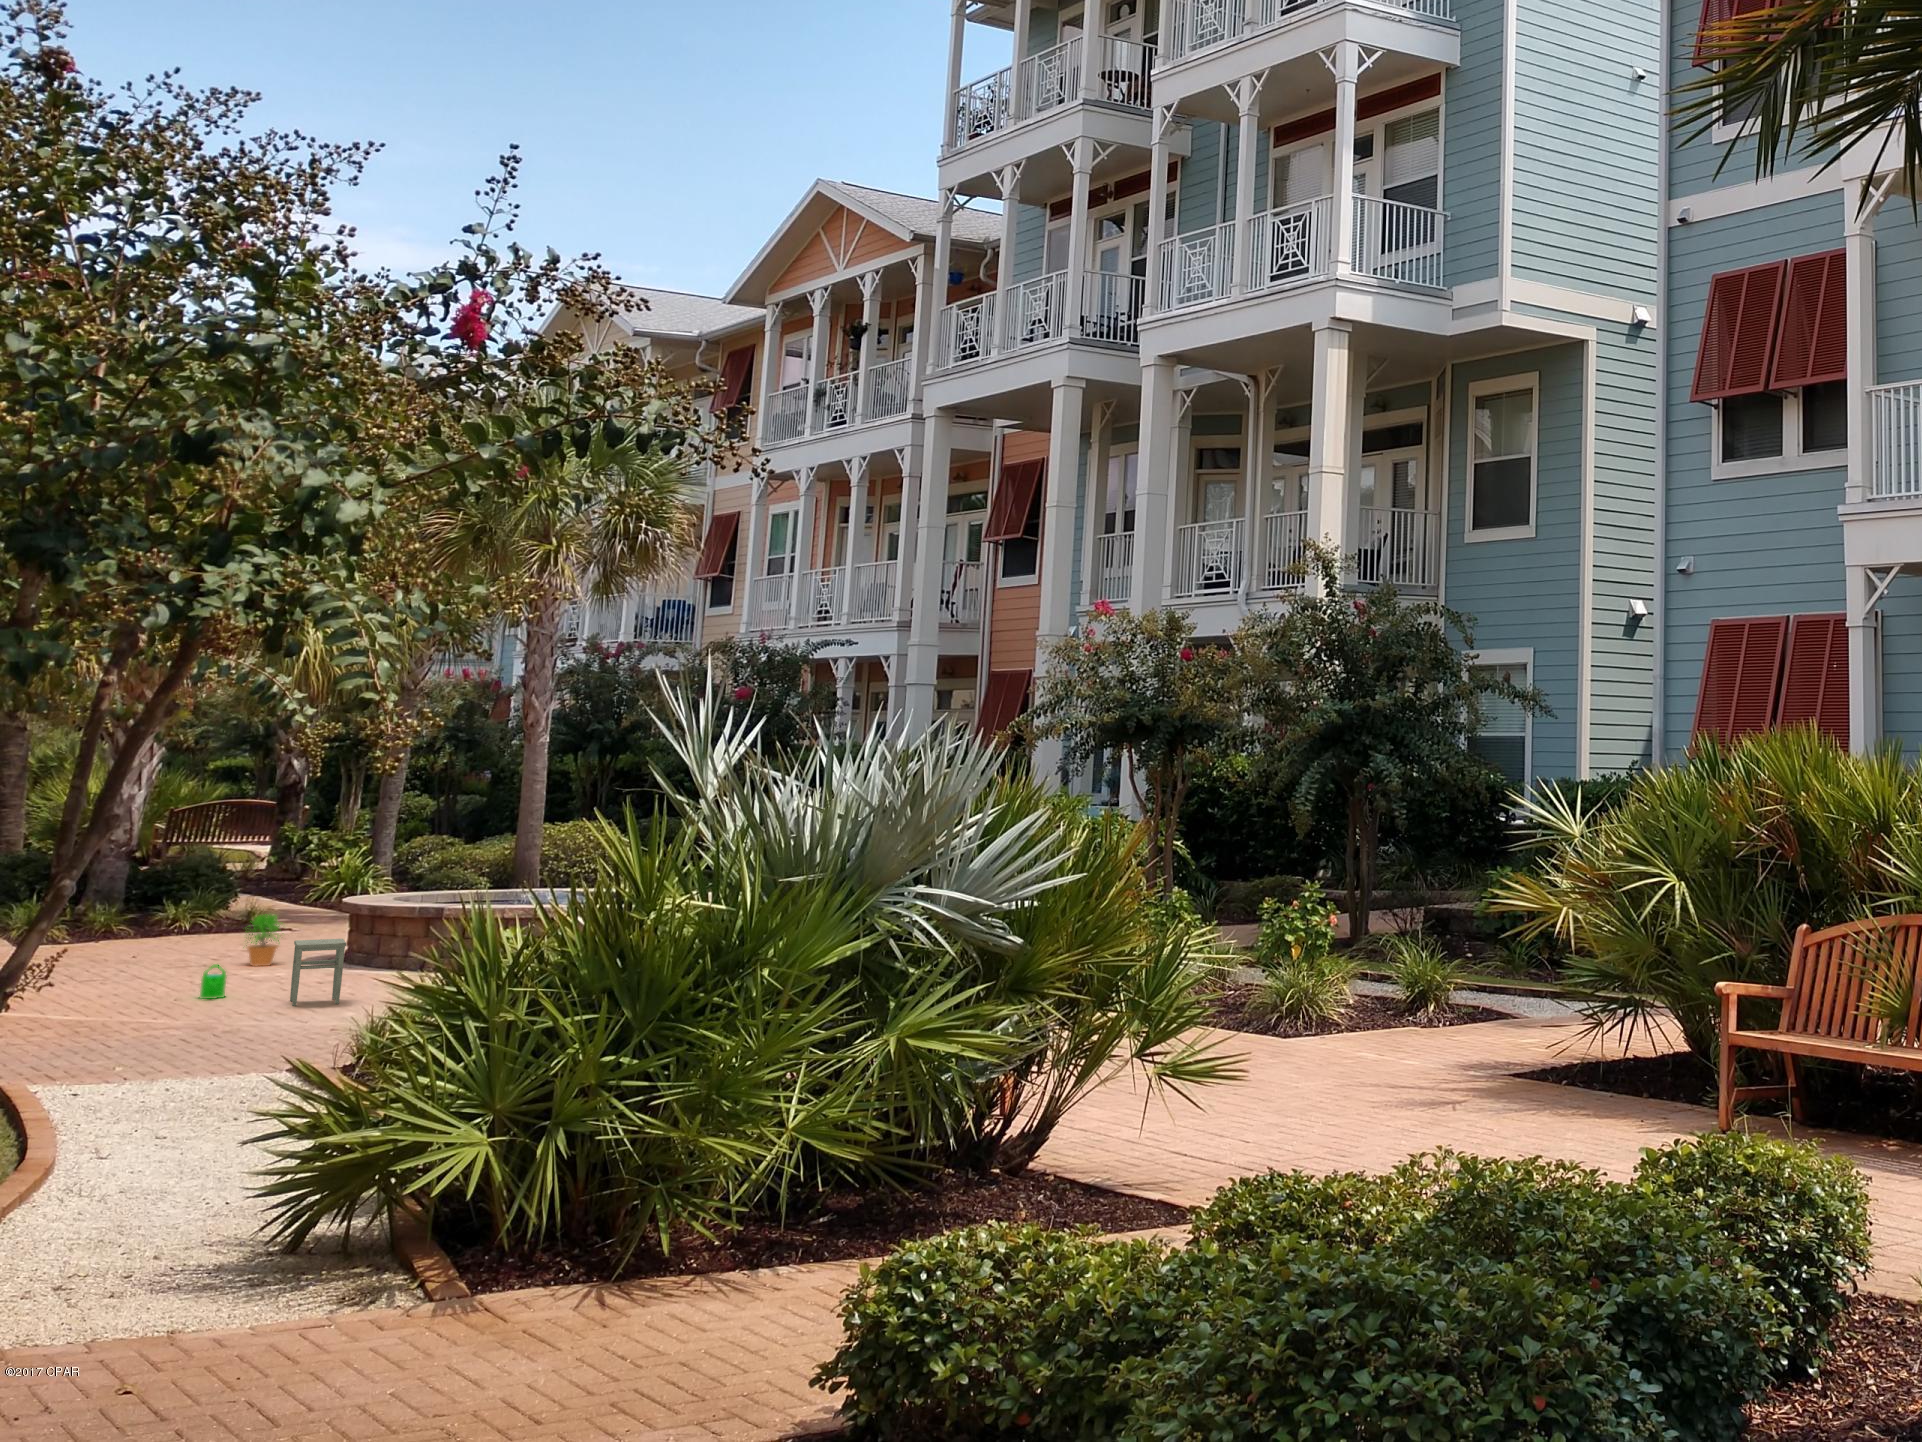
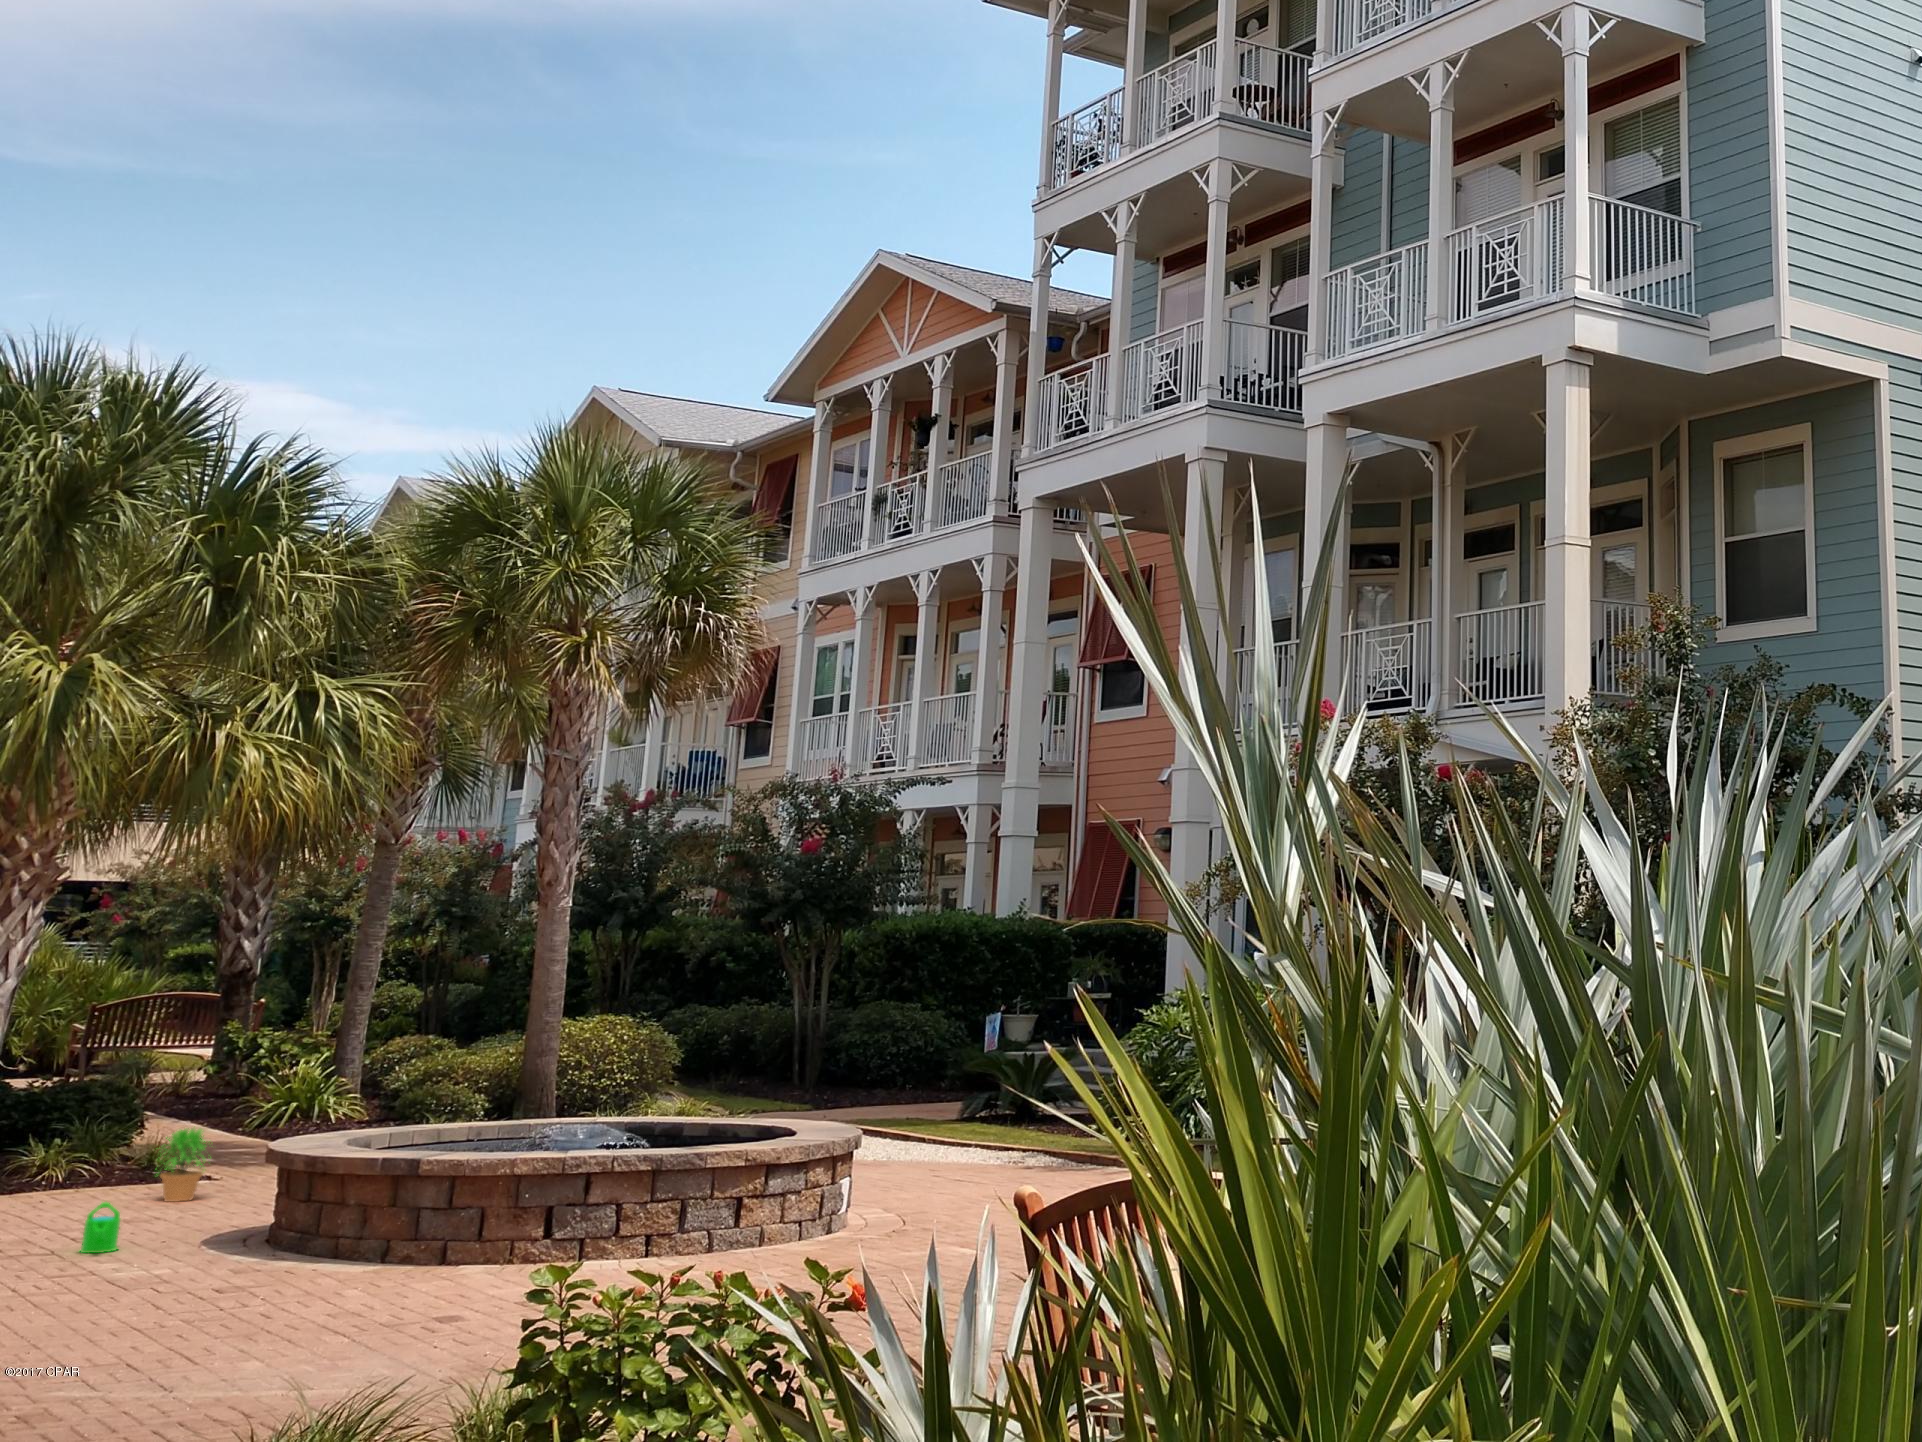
stool: present [290,939,346,1006] -> none [208,1164,290,1264]

